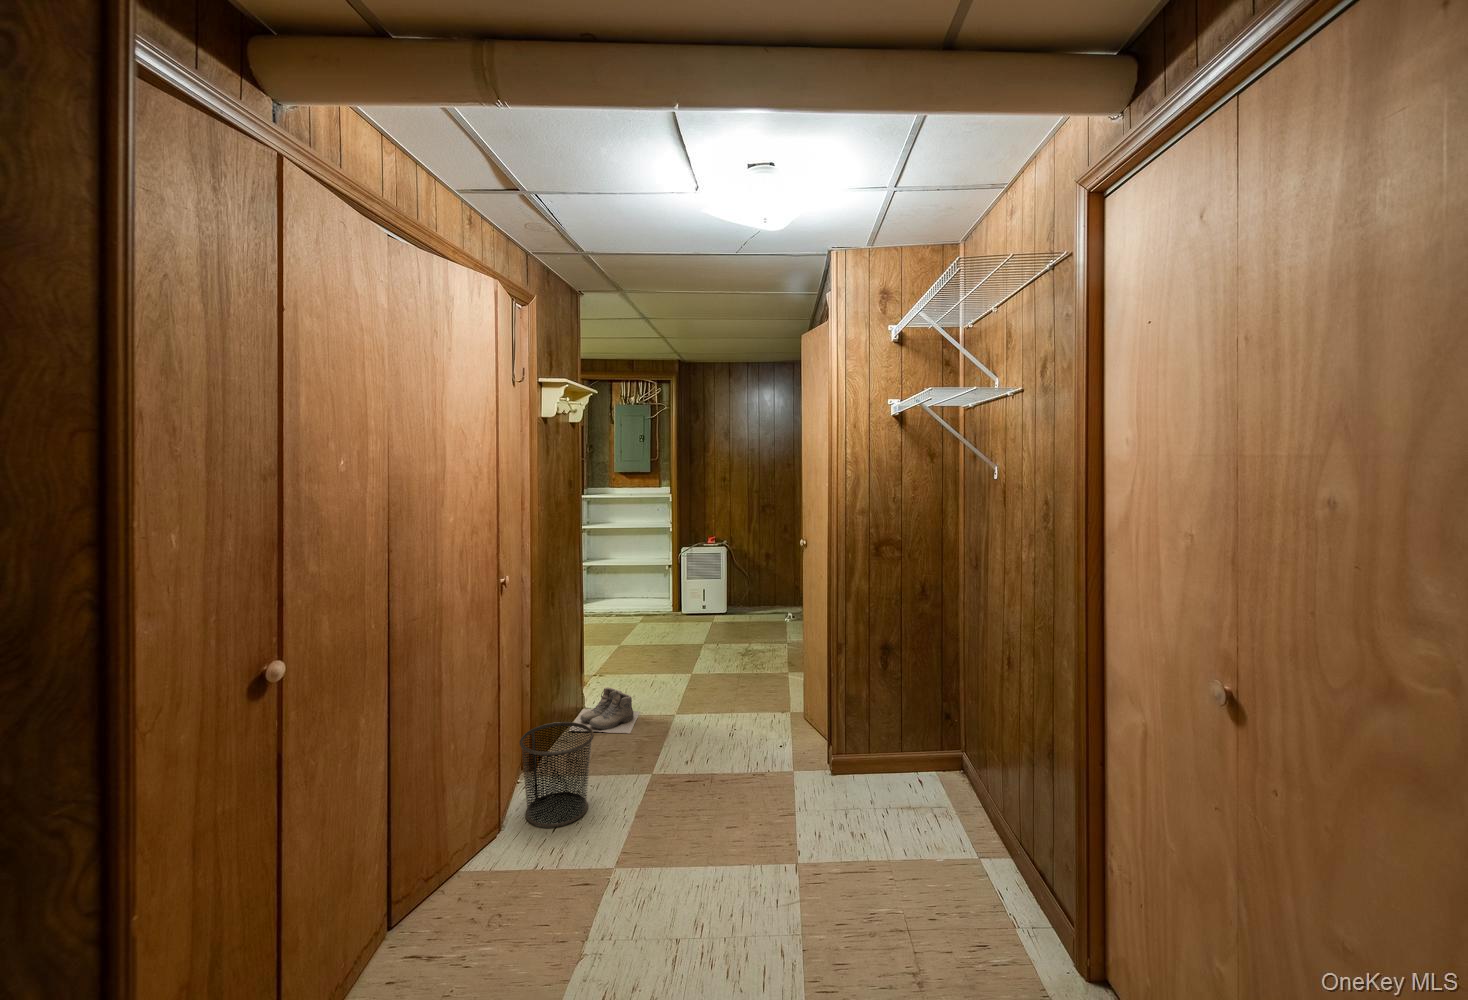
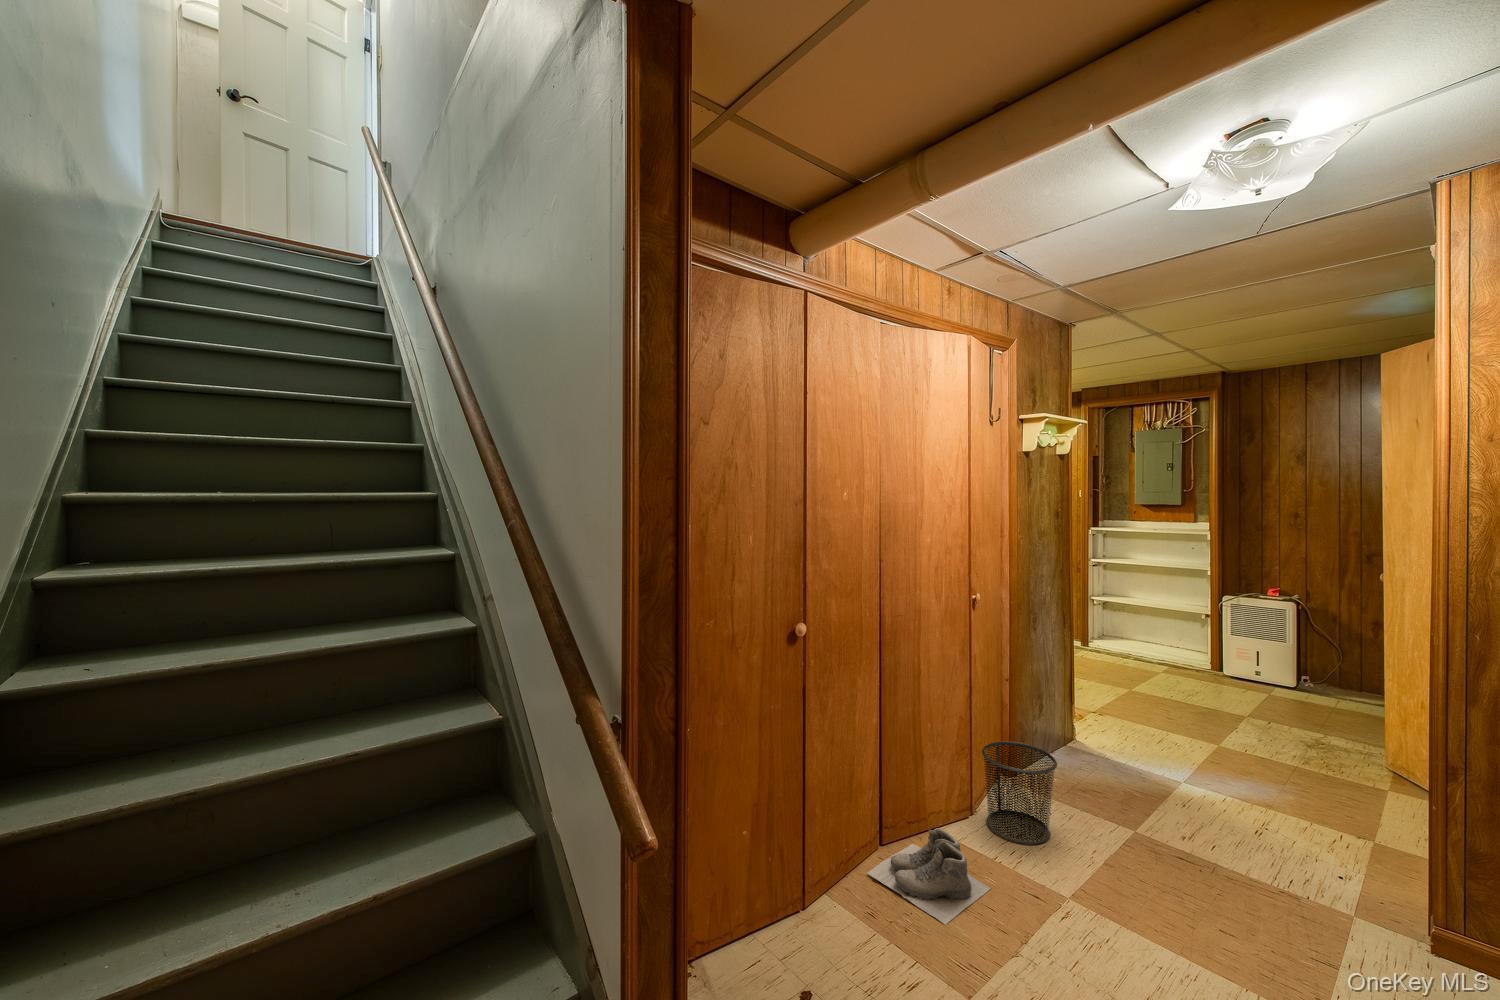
boots: present [569,687,640,733] -> present [867,828,991,925]

